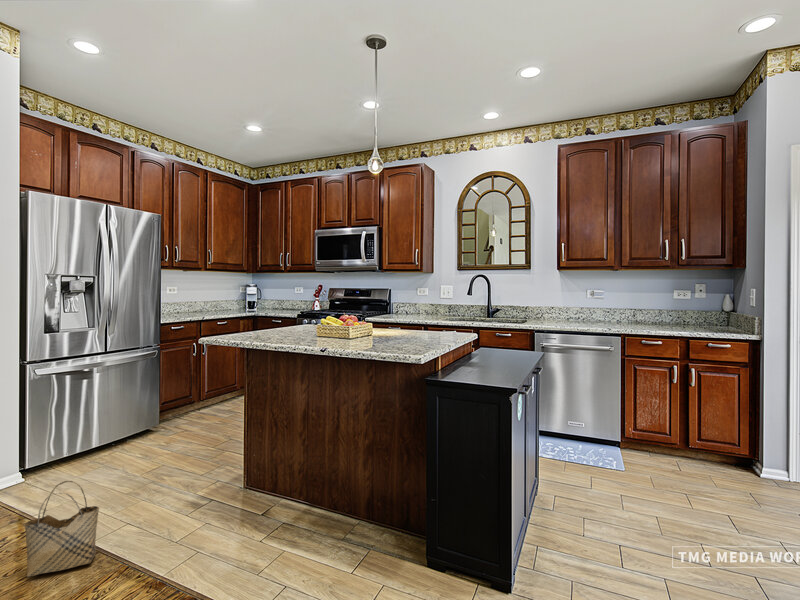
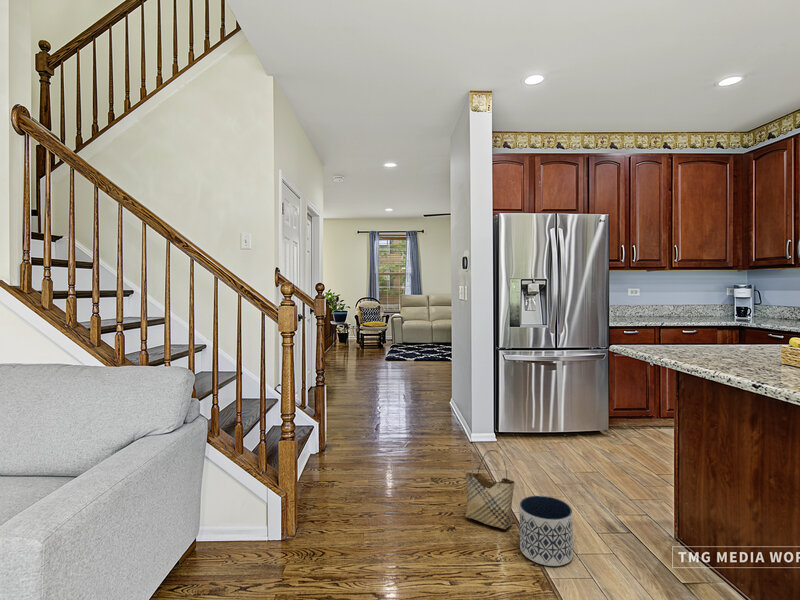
planter: none [116,502,175,575] -> present [520,496,573,566]

